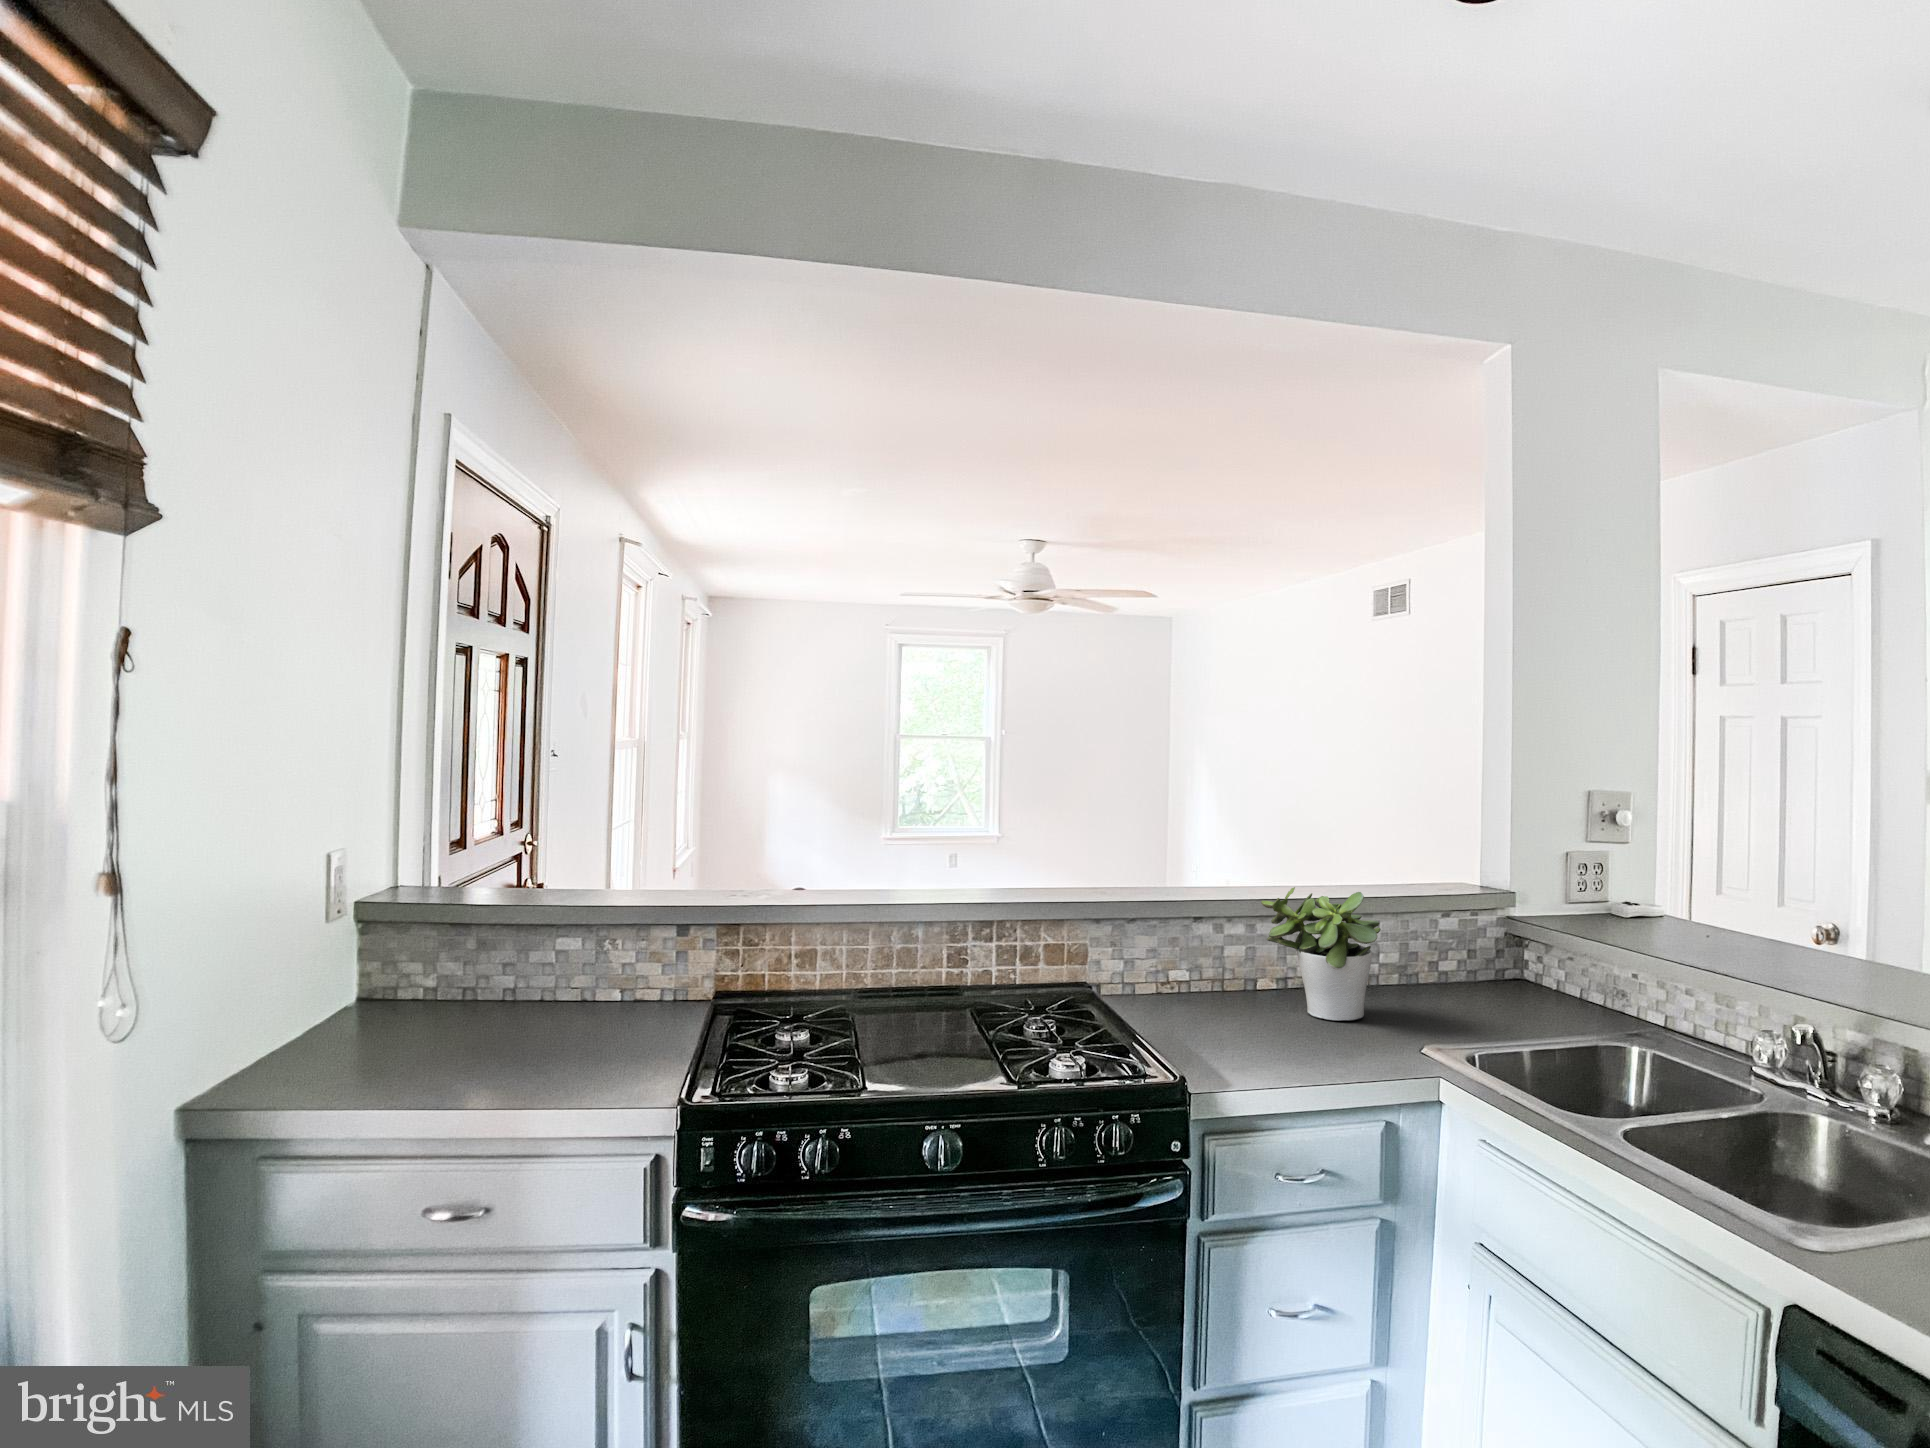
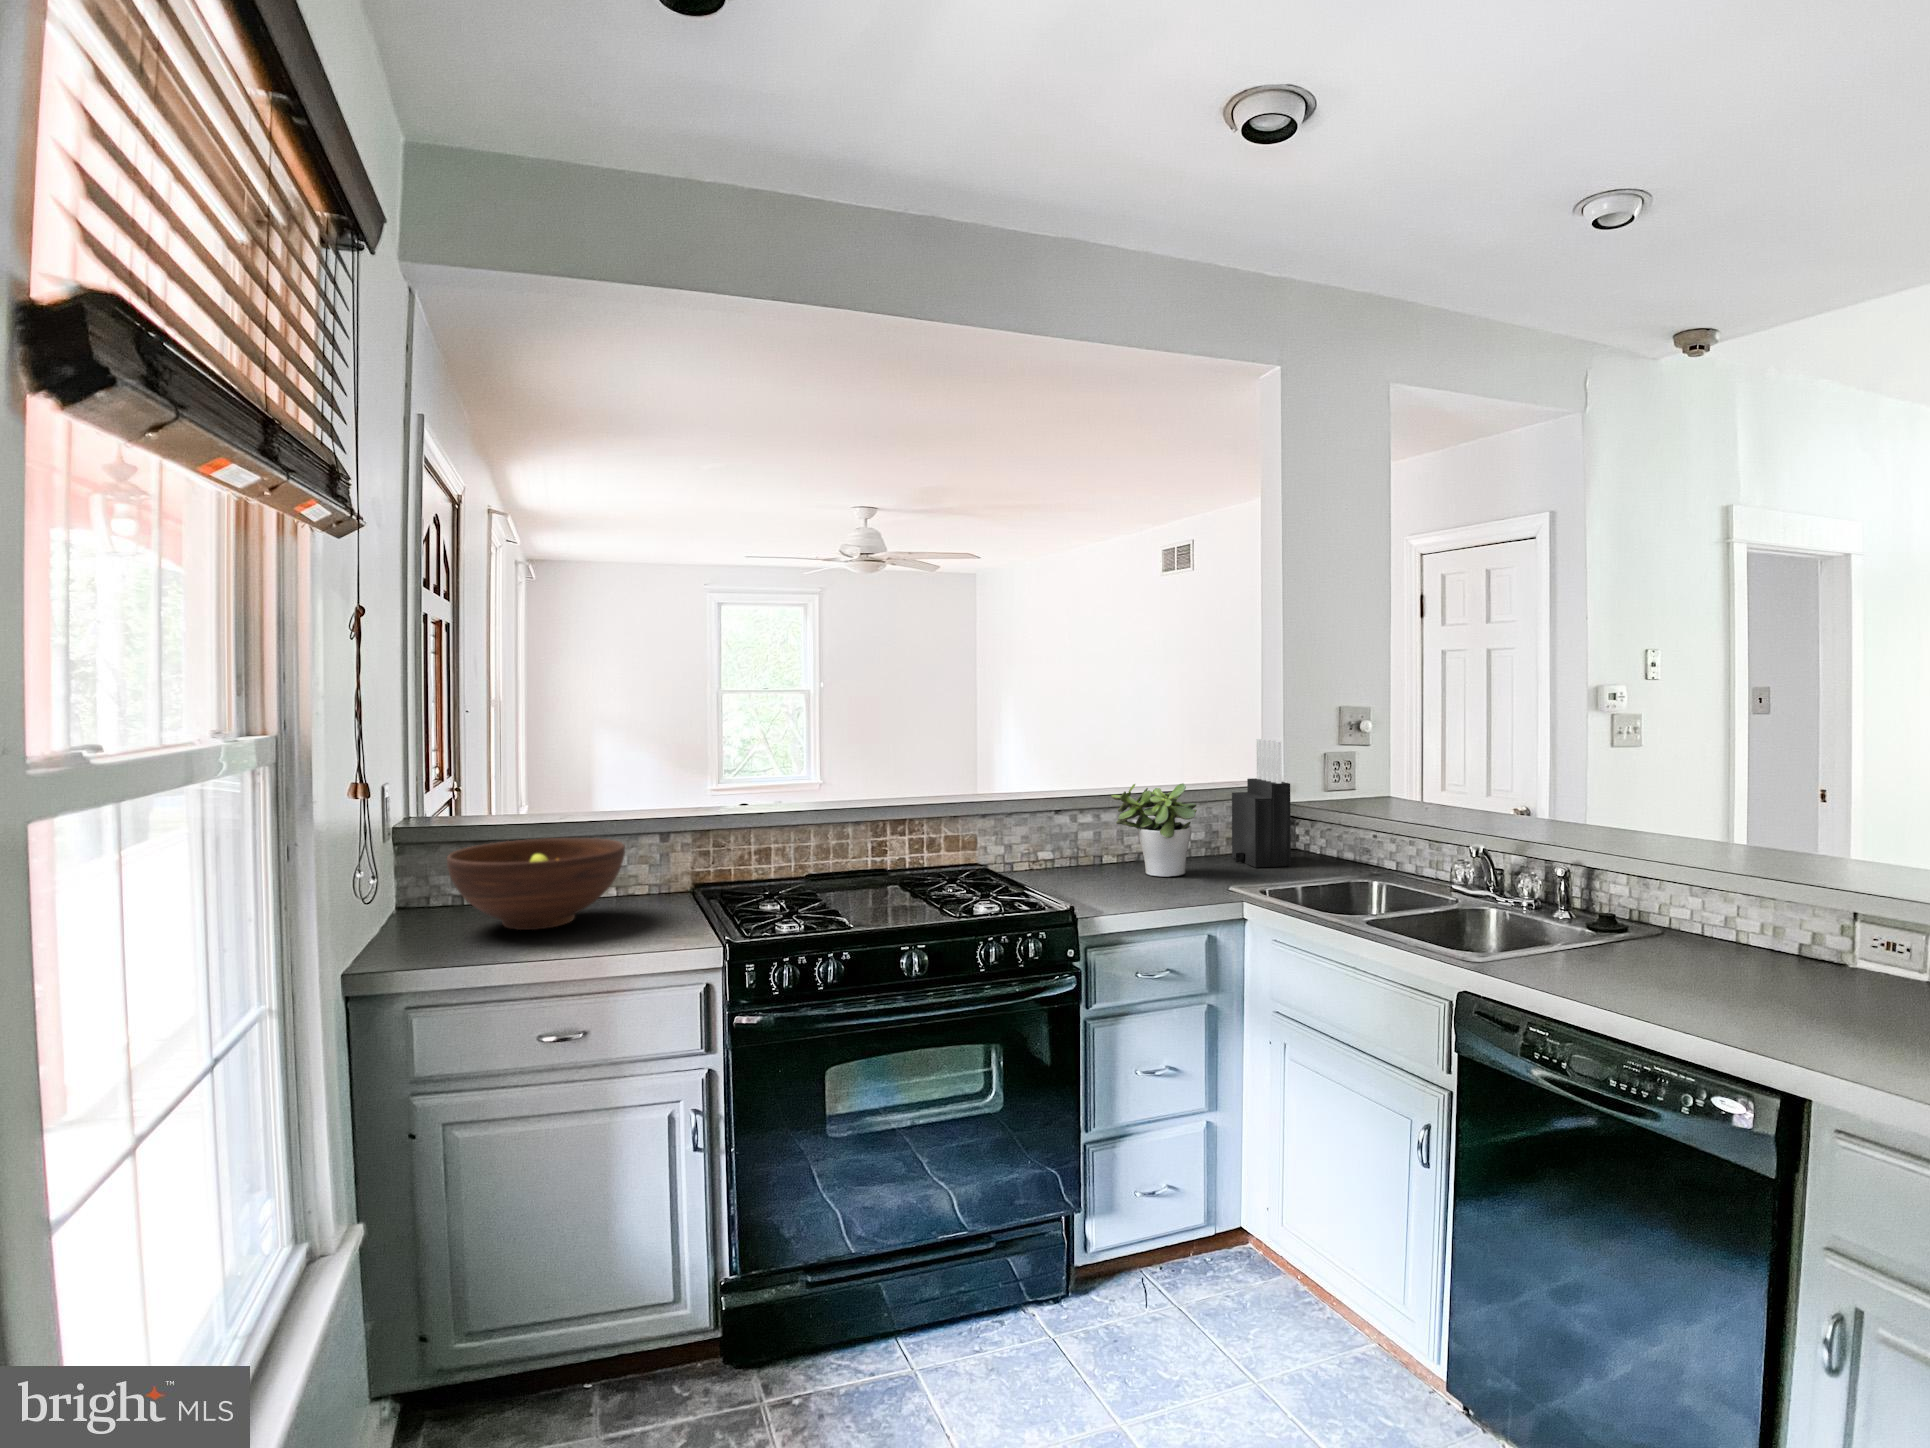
knife block: none [1434,831,1520,1014] -> present [1232,739,1291,868]
fruit bowl: none [376,927,606,1051] -> present [447,838,625,930]

